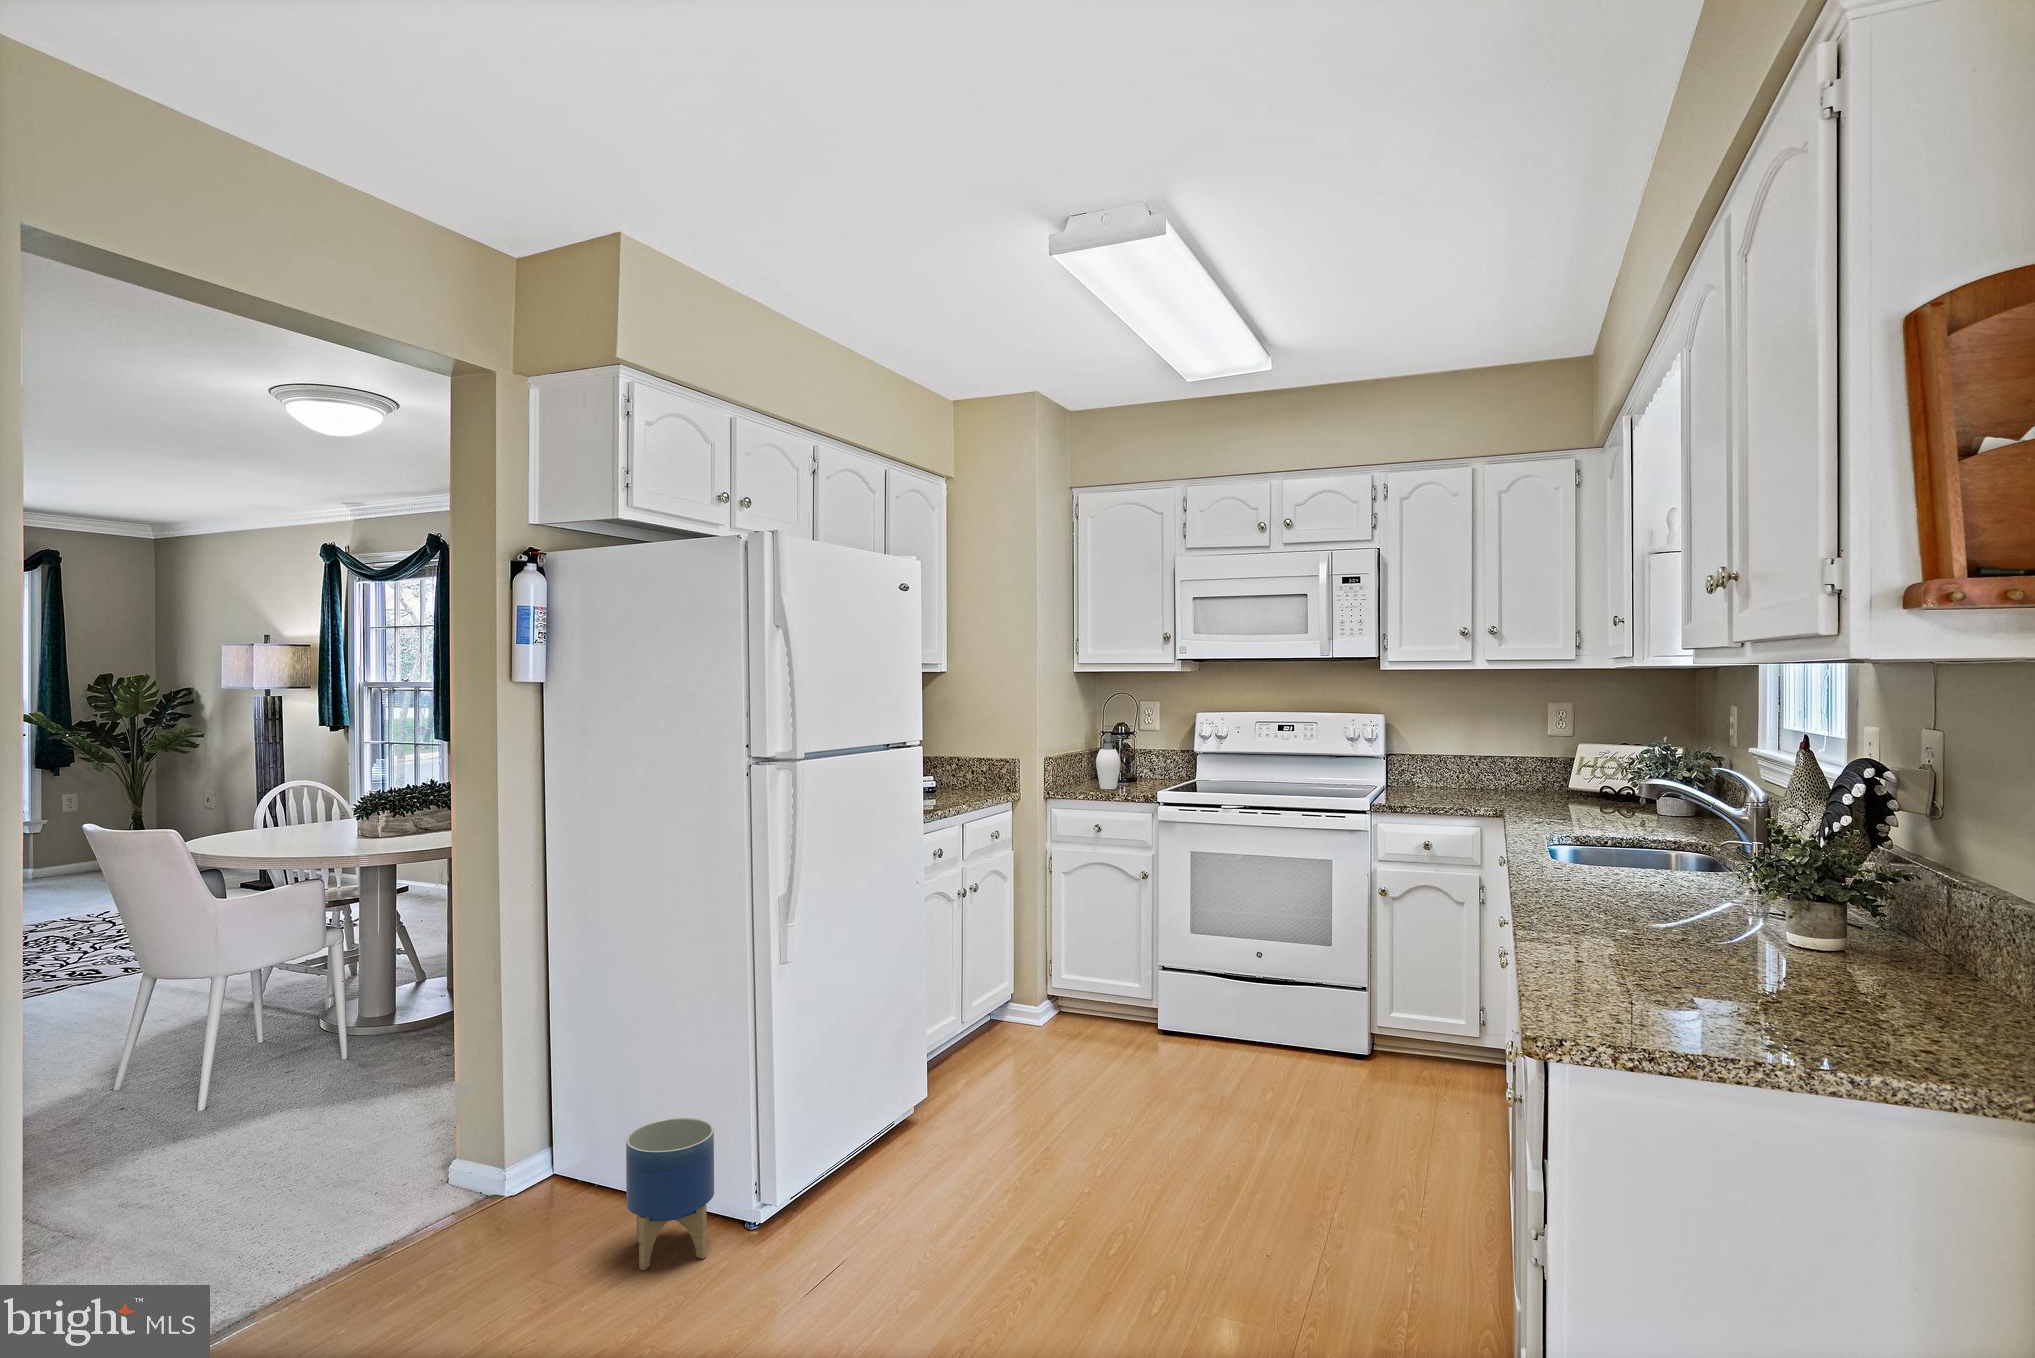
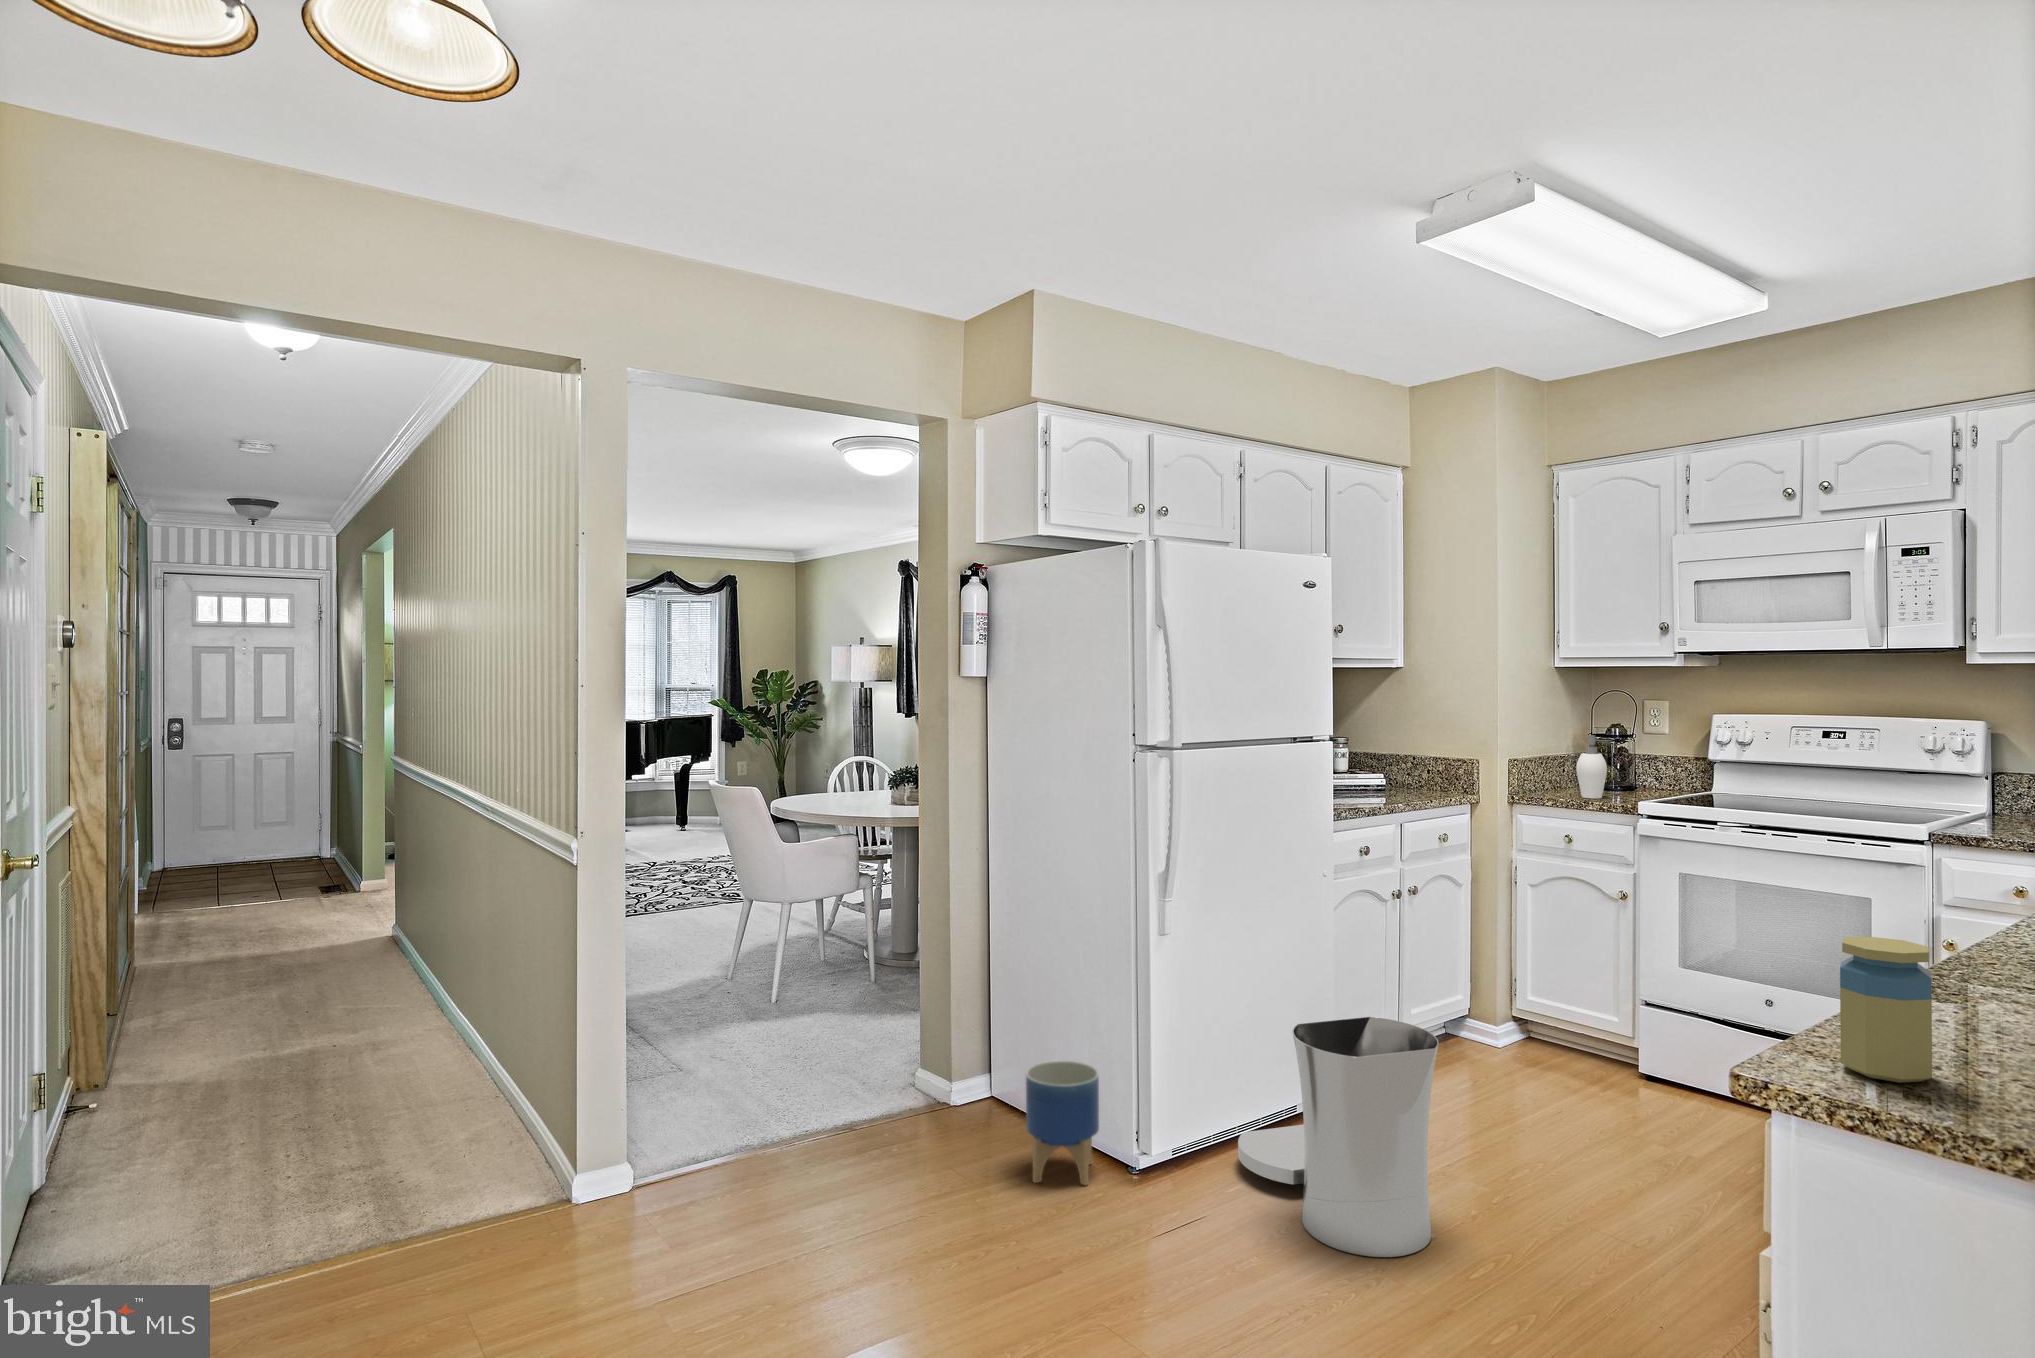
jar: none [1575,897,1653,1021] -> present [1840,937,1932,1083]
trash can: none [858,1017,1073,1263] -> present [1238,1017,1439,1257]

